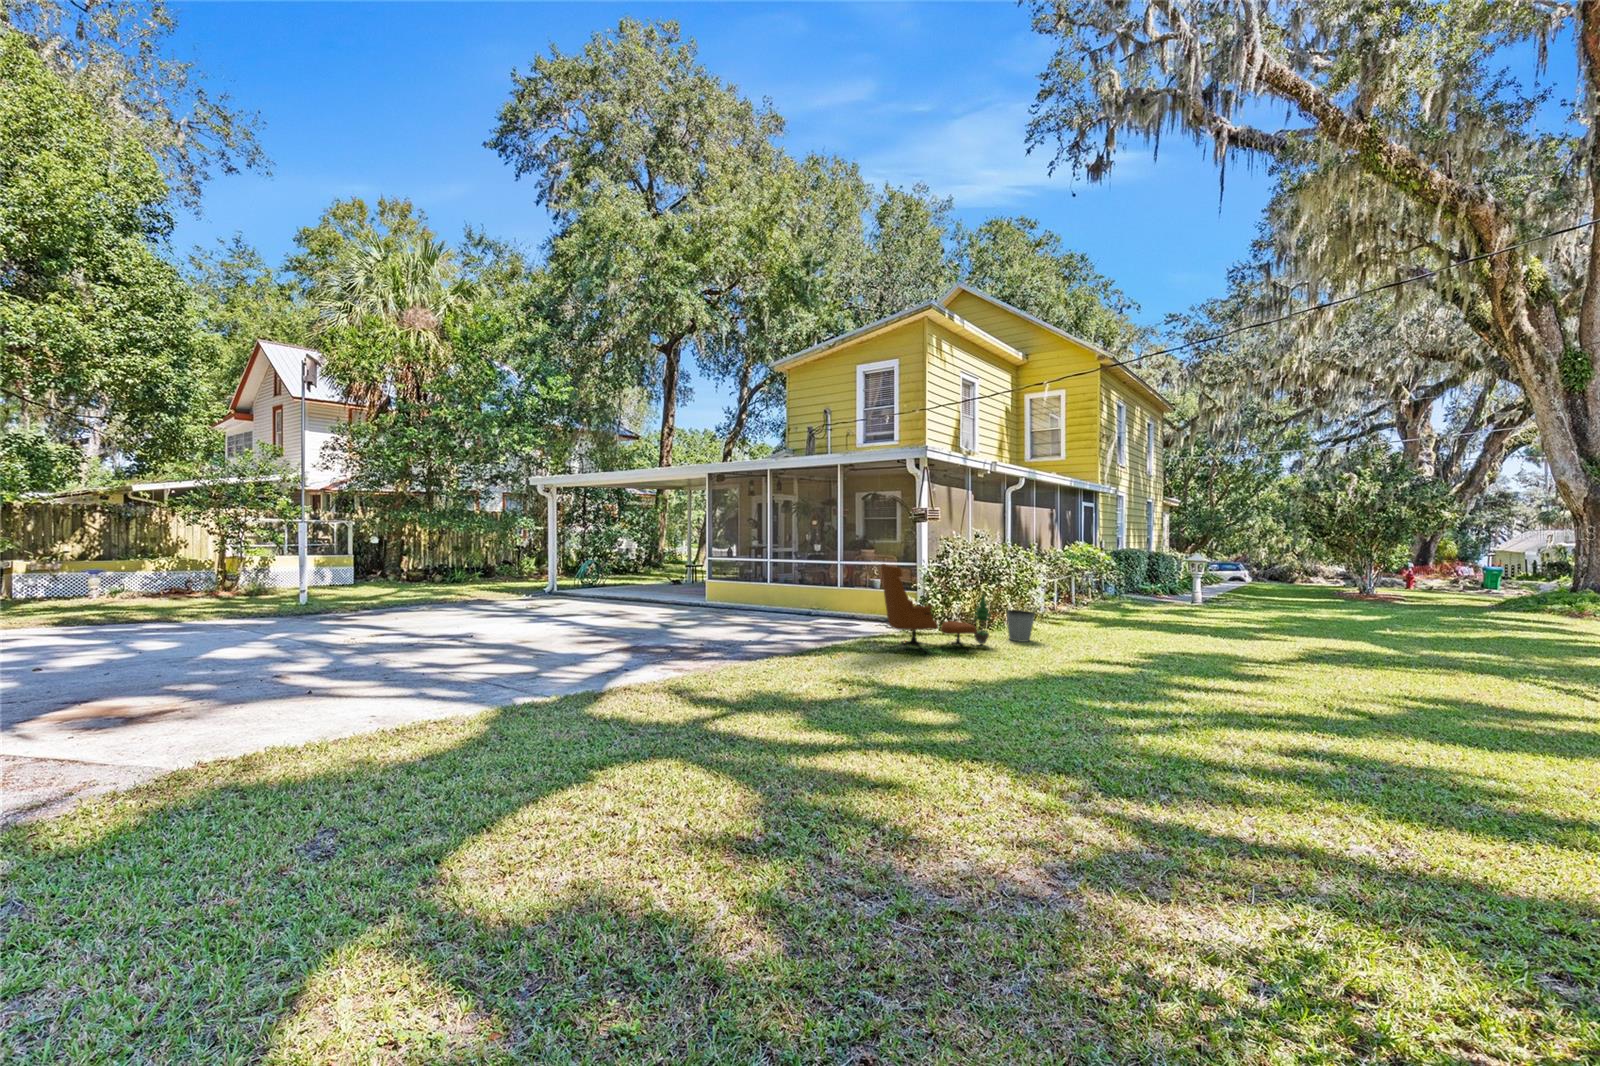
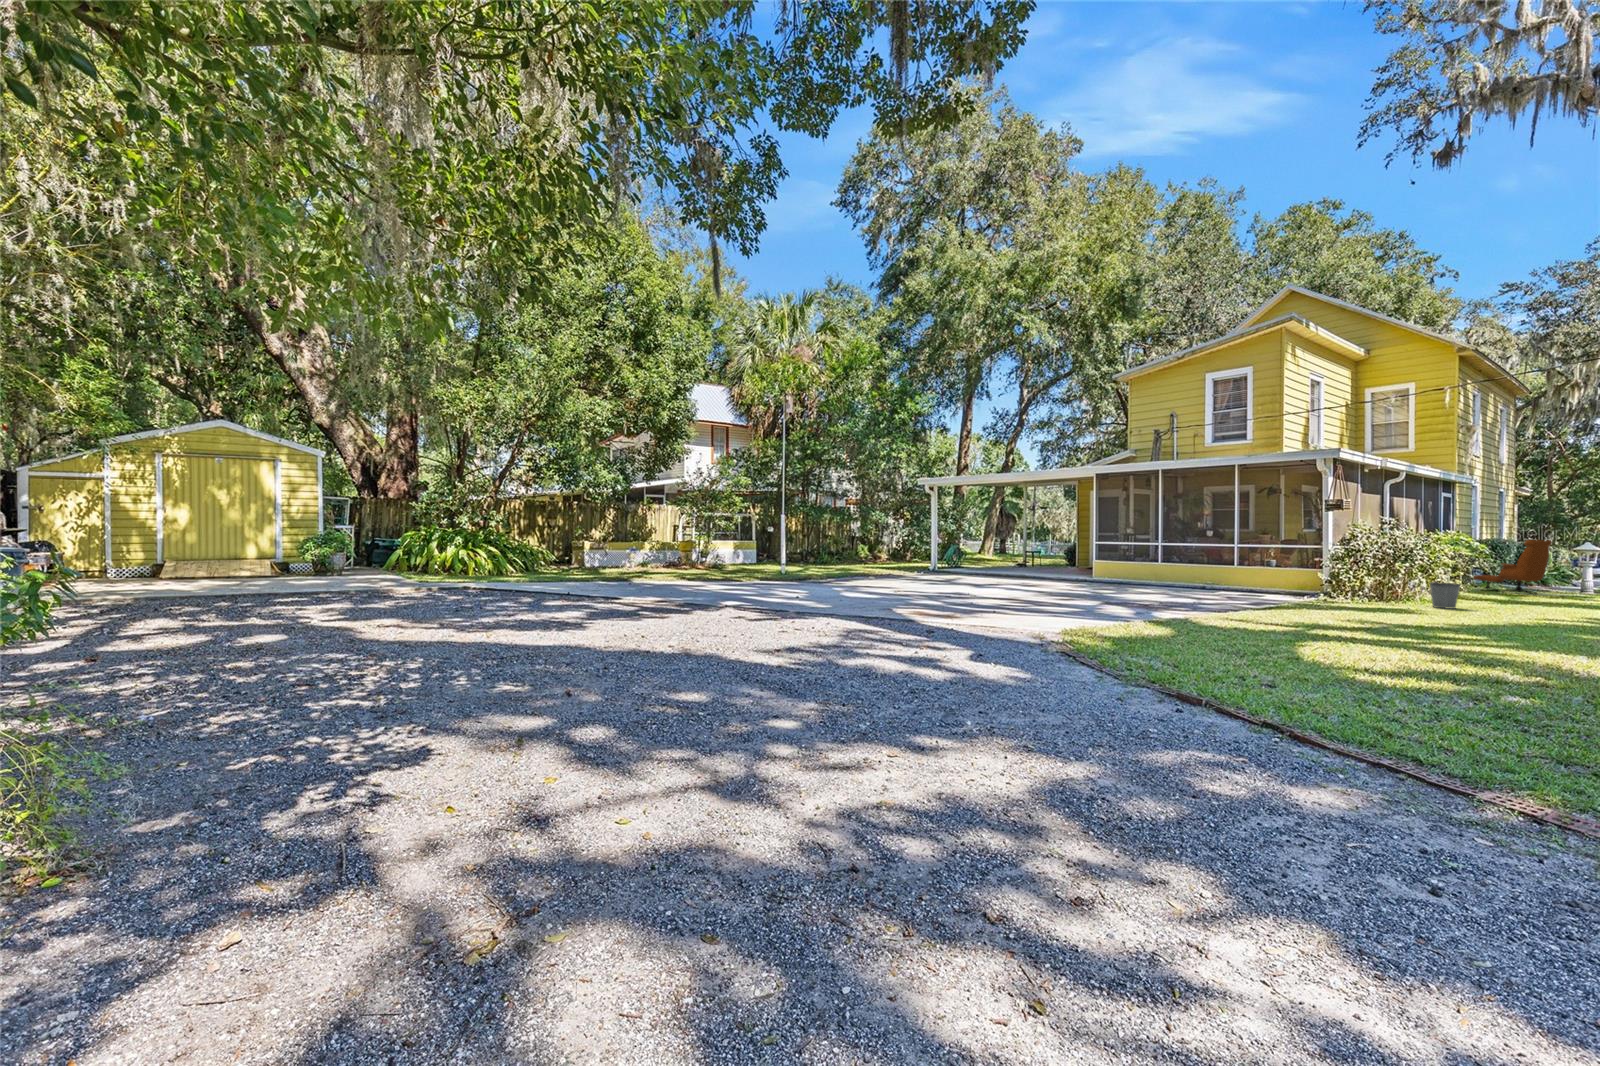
lounge chair: present [881,564,977,653] -> present [1473,540,1552,594]
potted tree: present [974,594,990,644] -> none [1404,565,1425,610]

